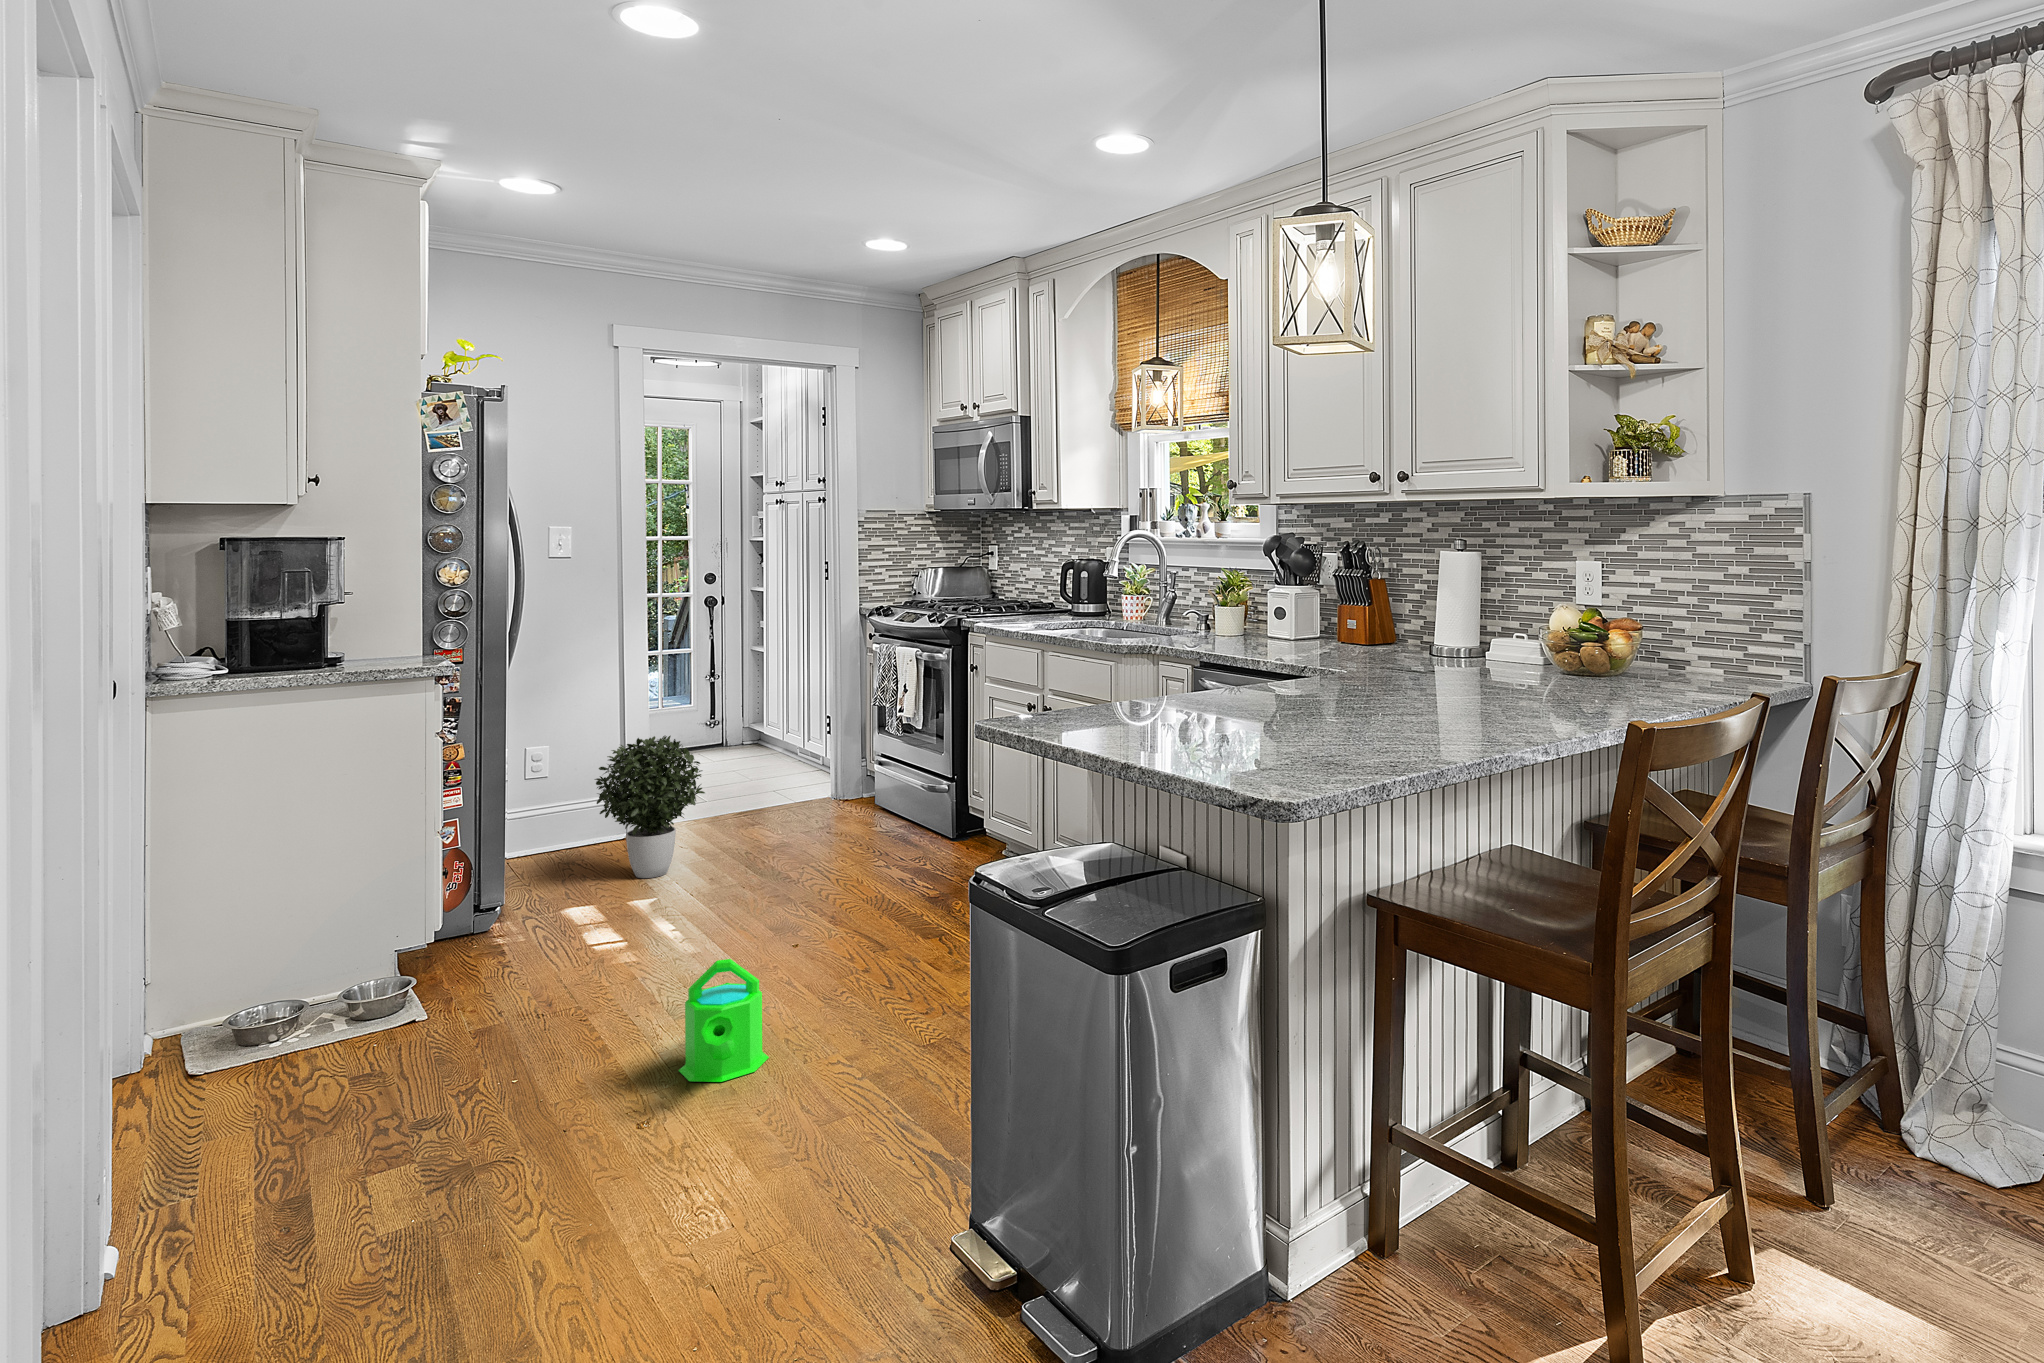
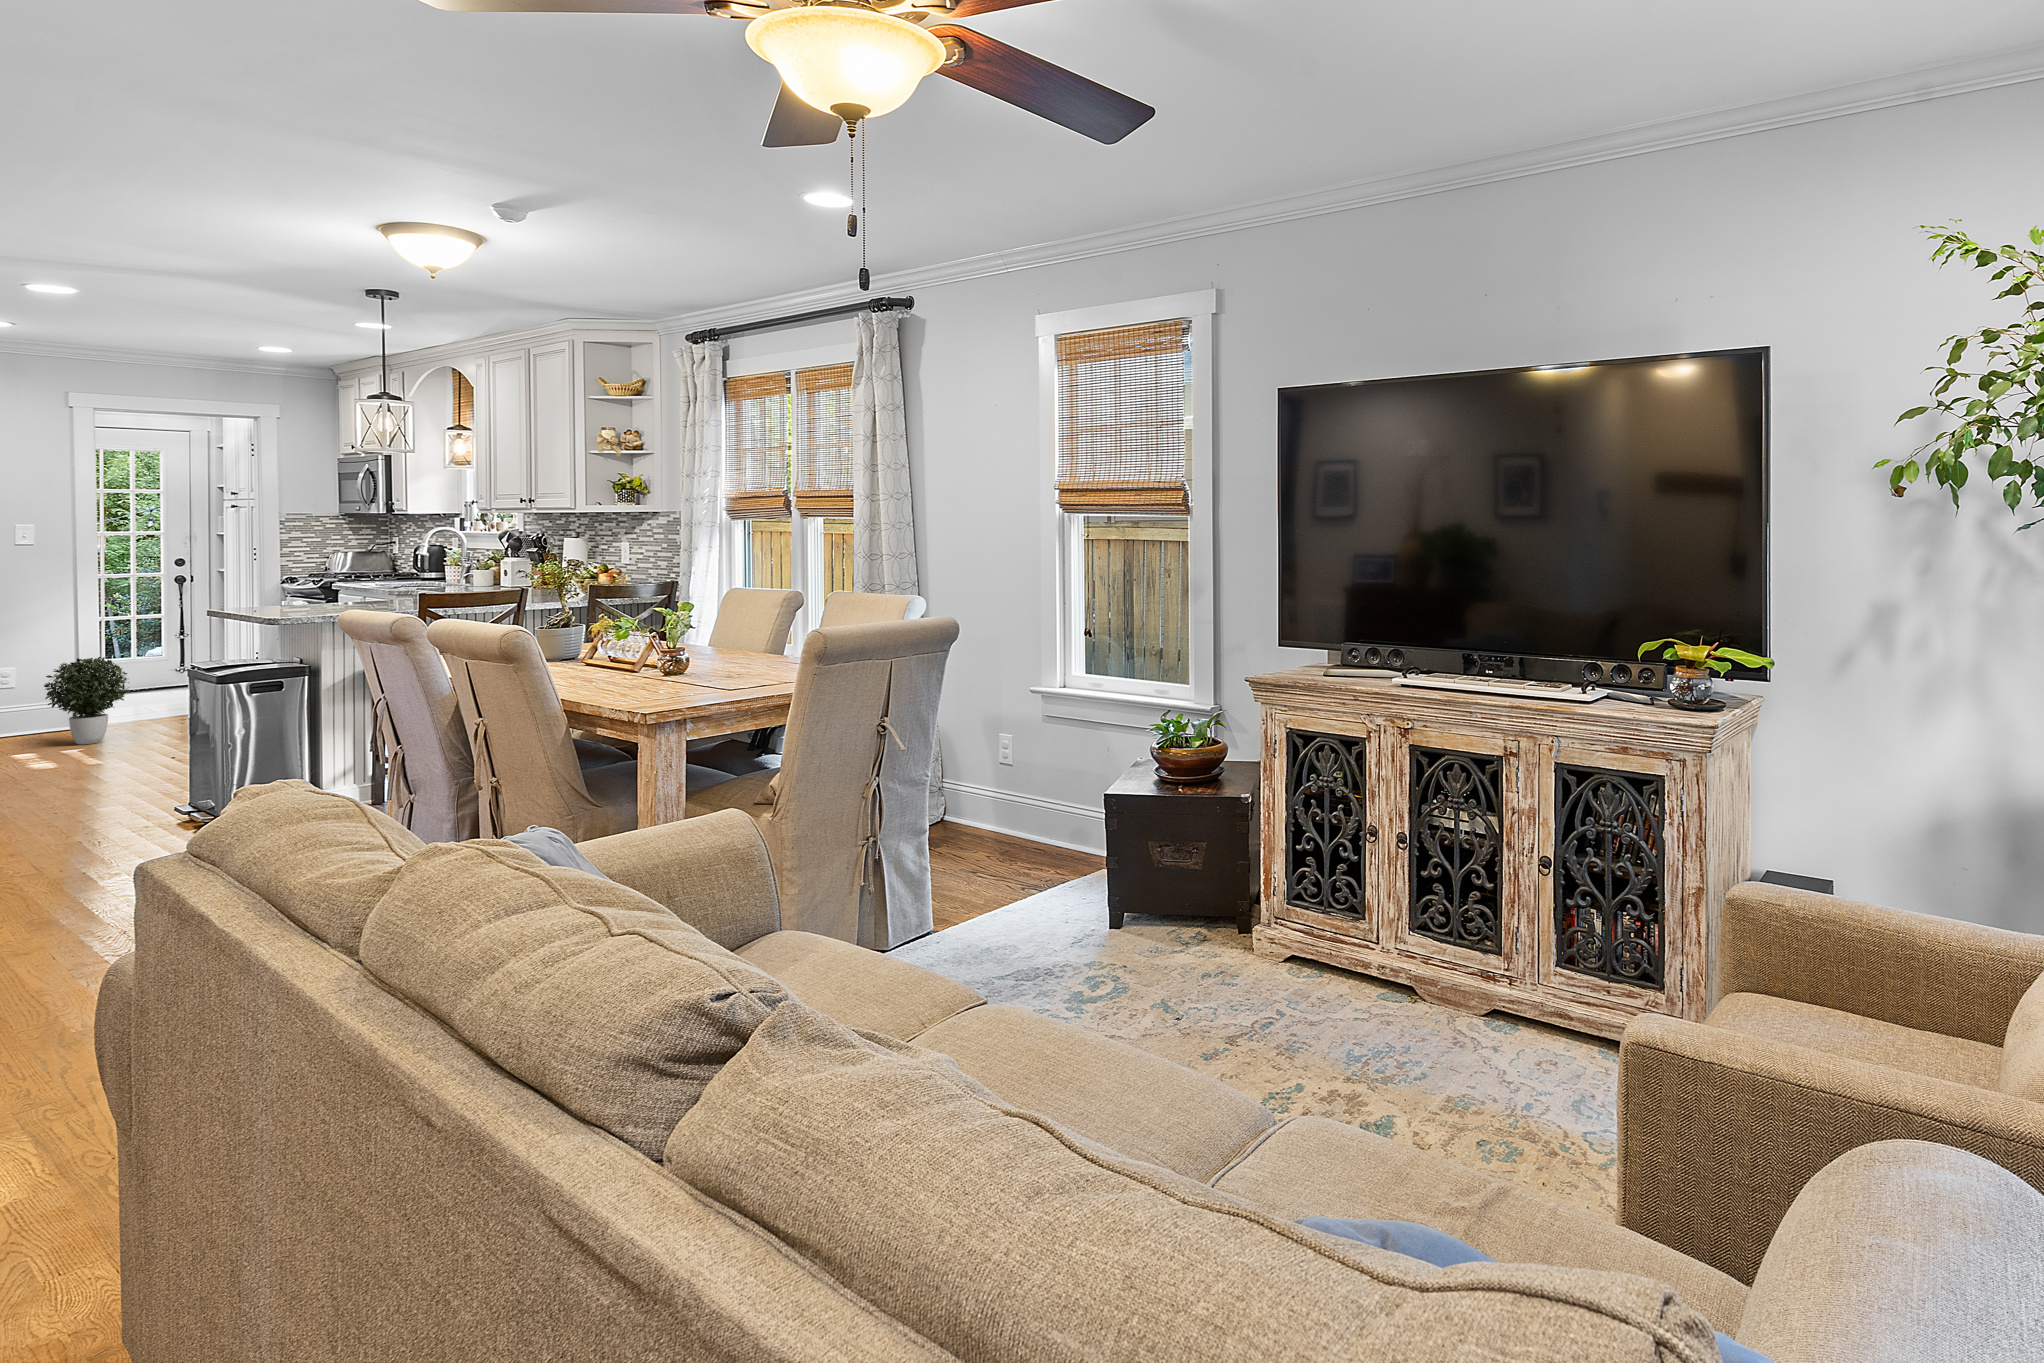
watering can: present [679,959,769,1082] -> none [64,745,123,802]

